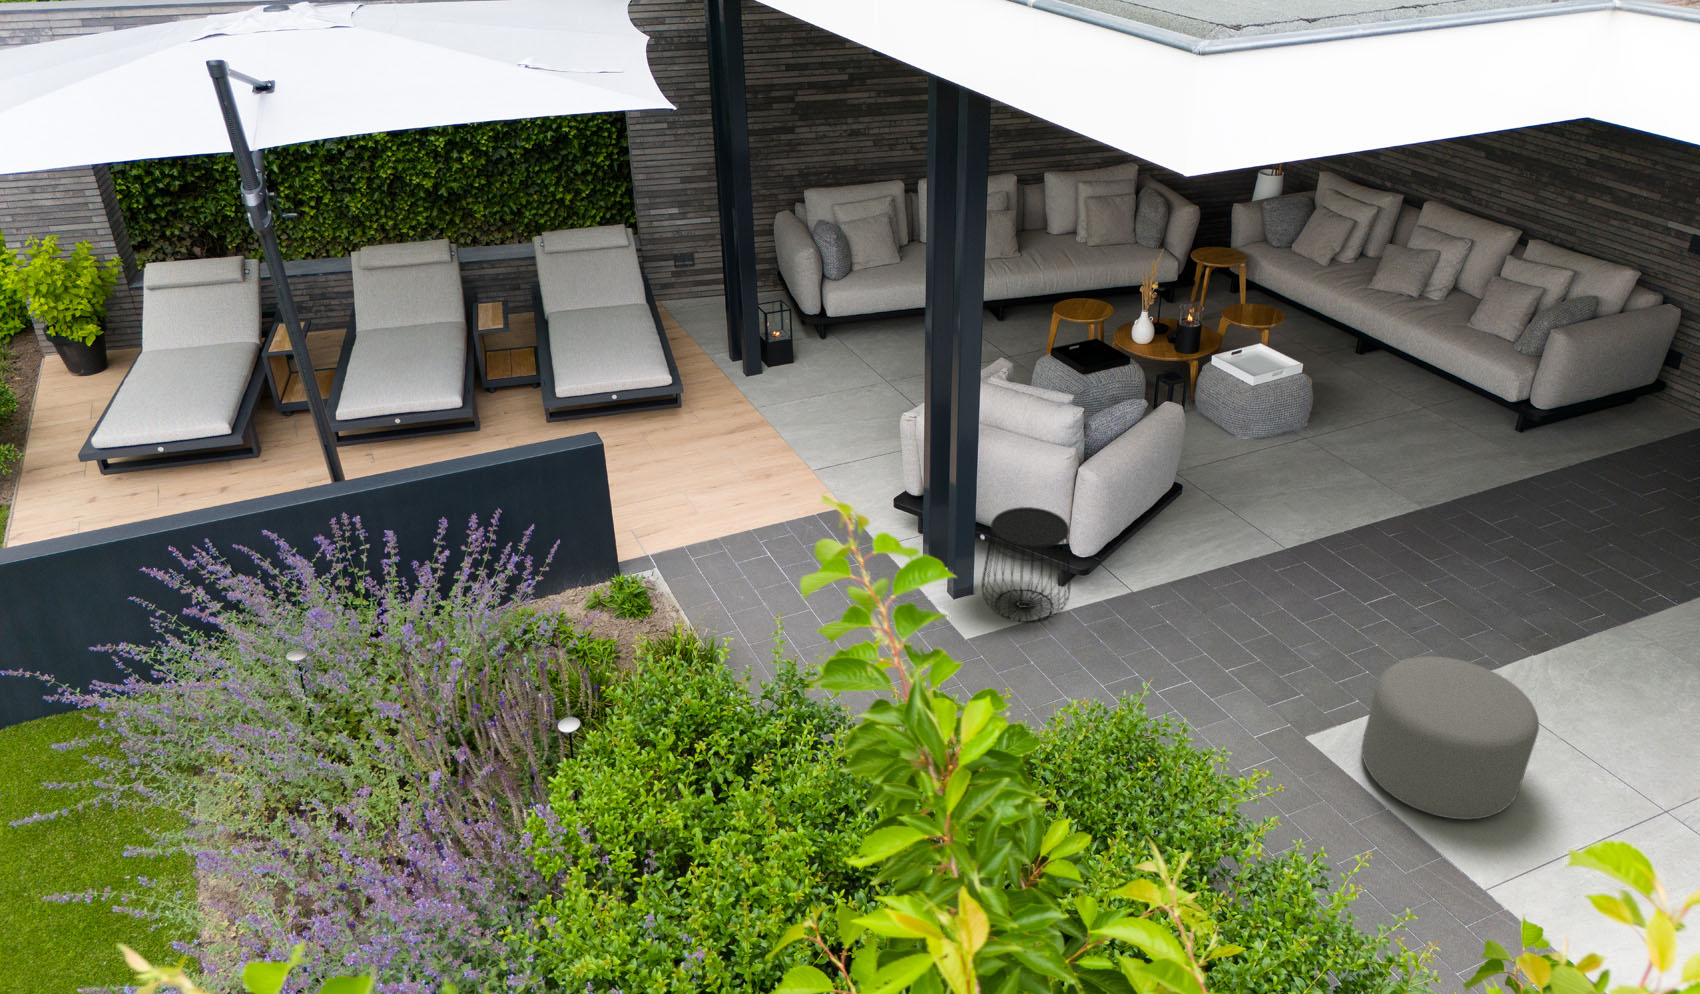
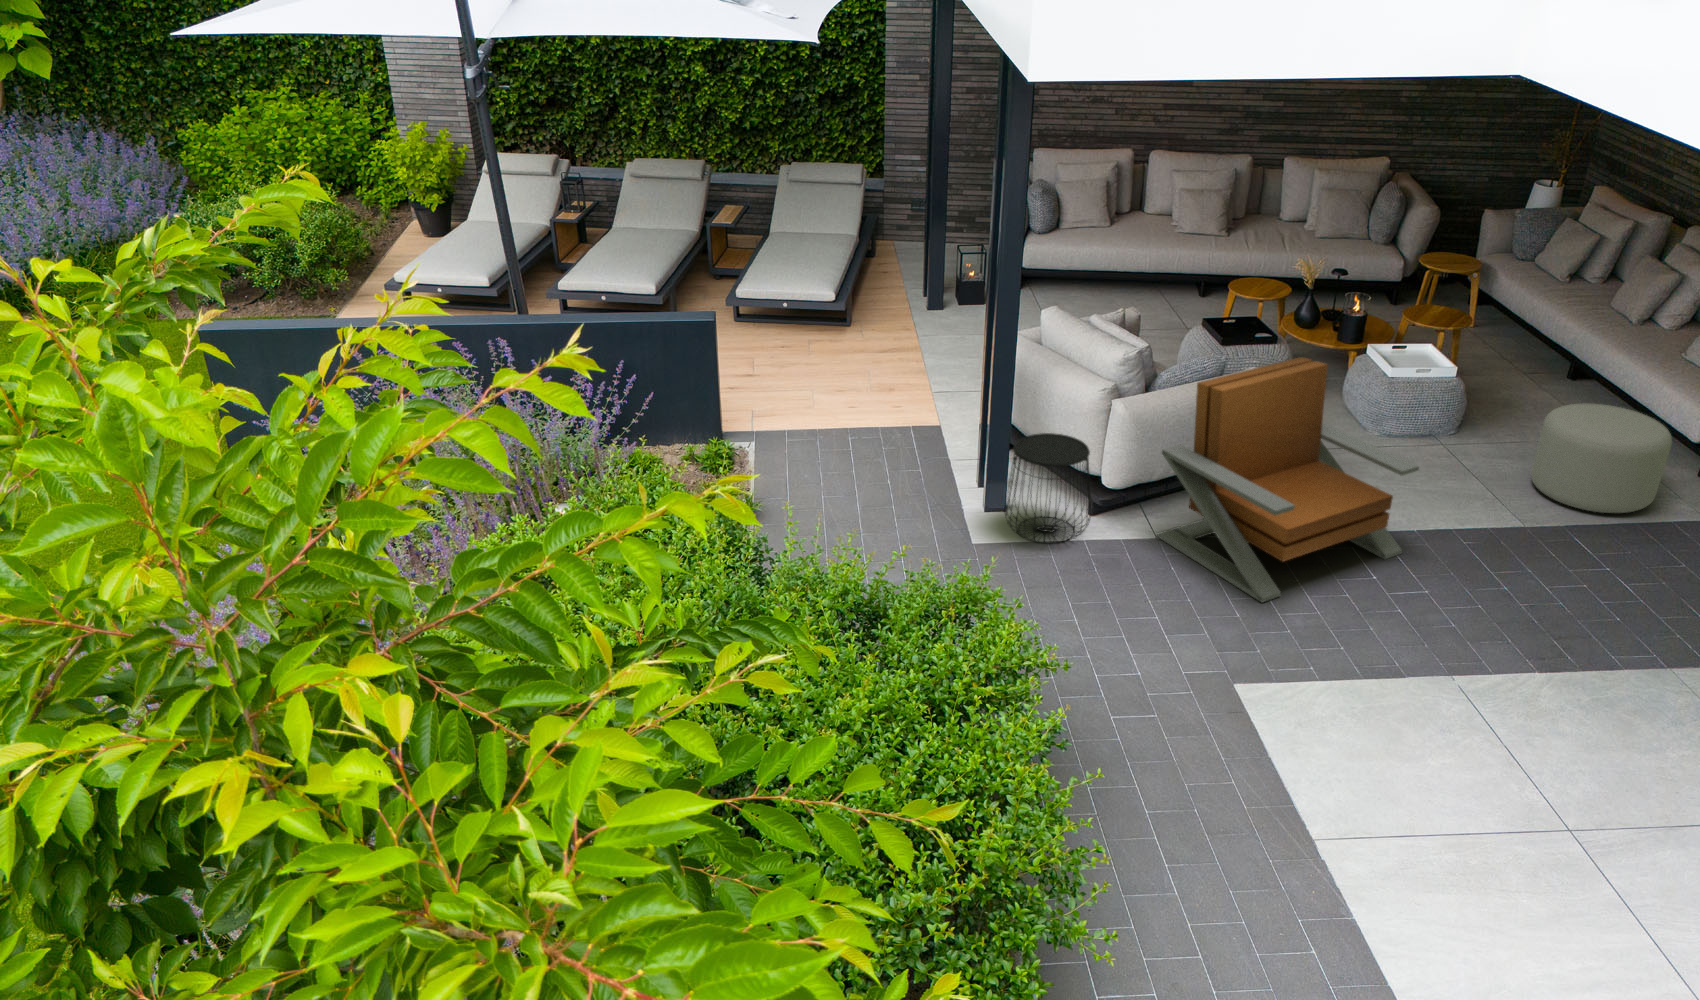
lounge chair: none [1126,389,1345,637] -> present [1157,357,1419,602]
ottoman: present [1362,656,1539,819] -> present [1531,403,1672,513]

